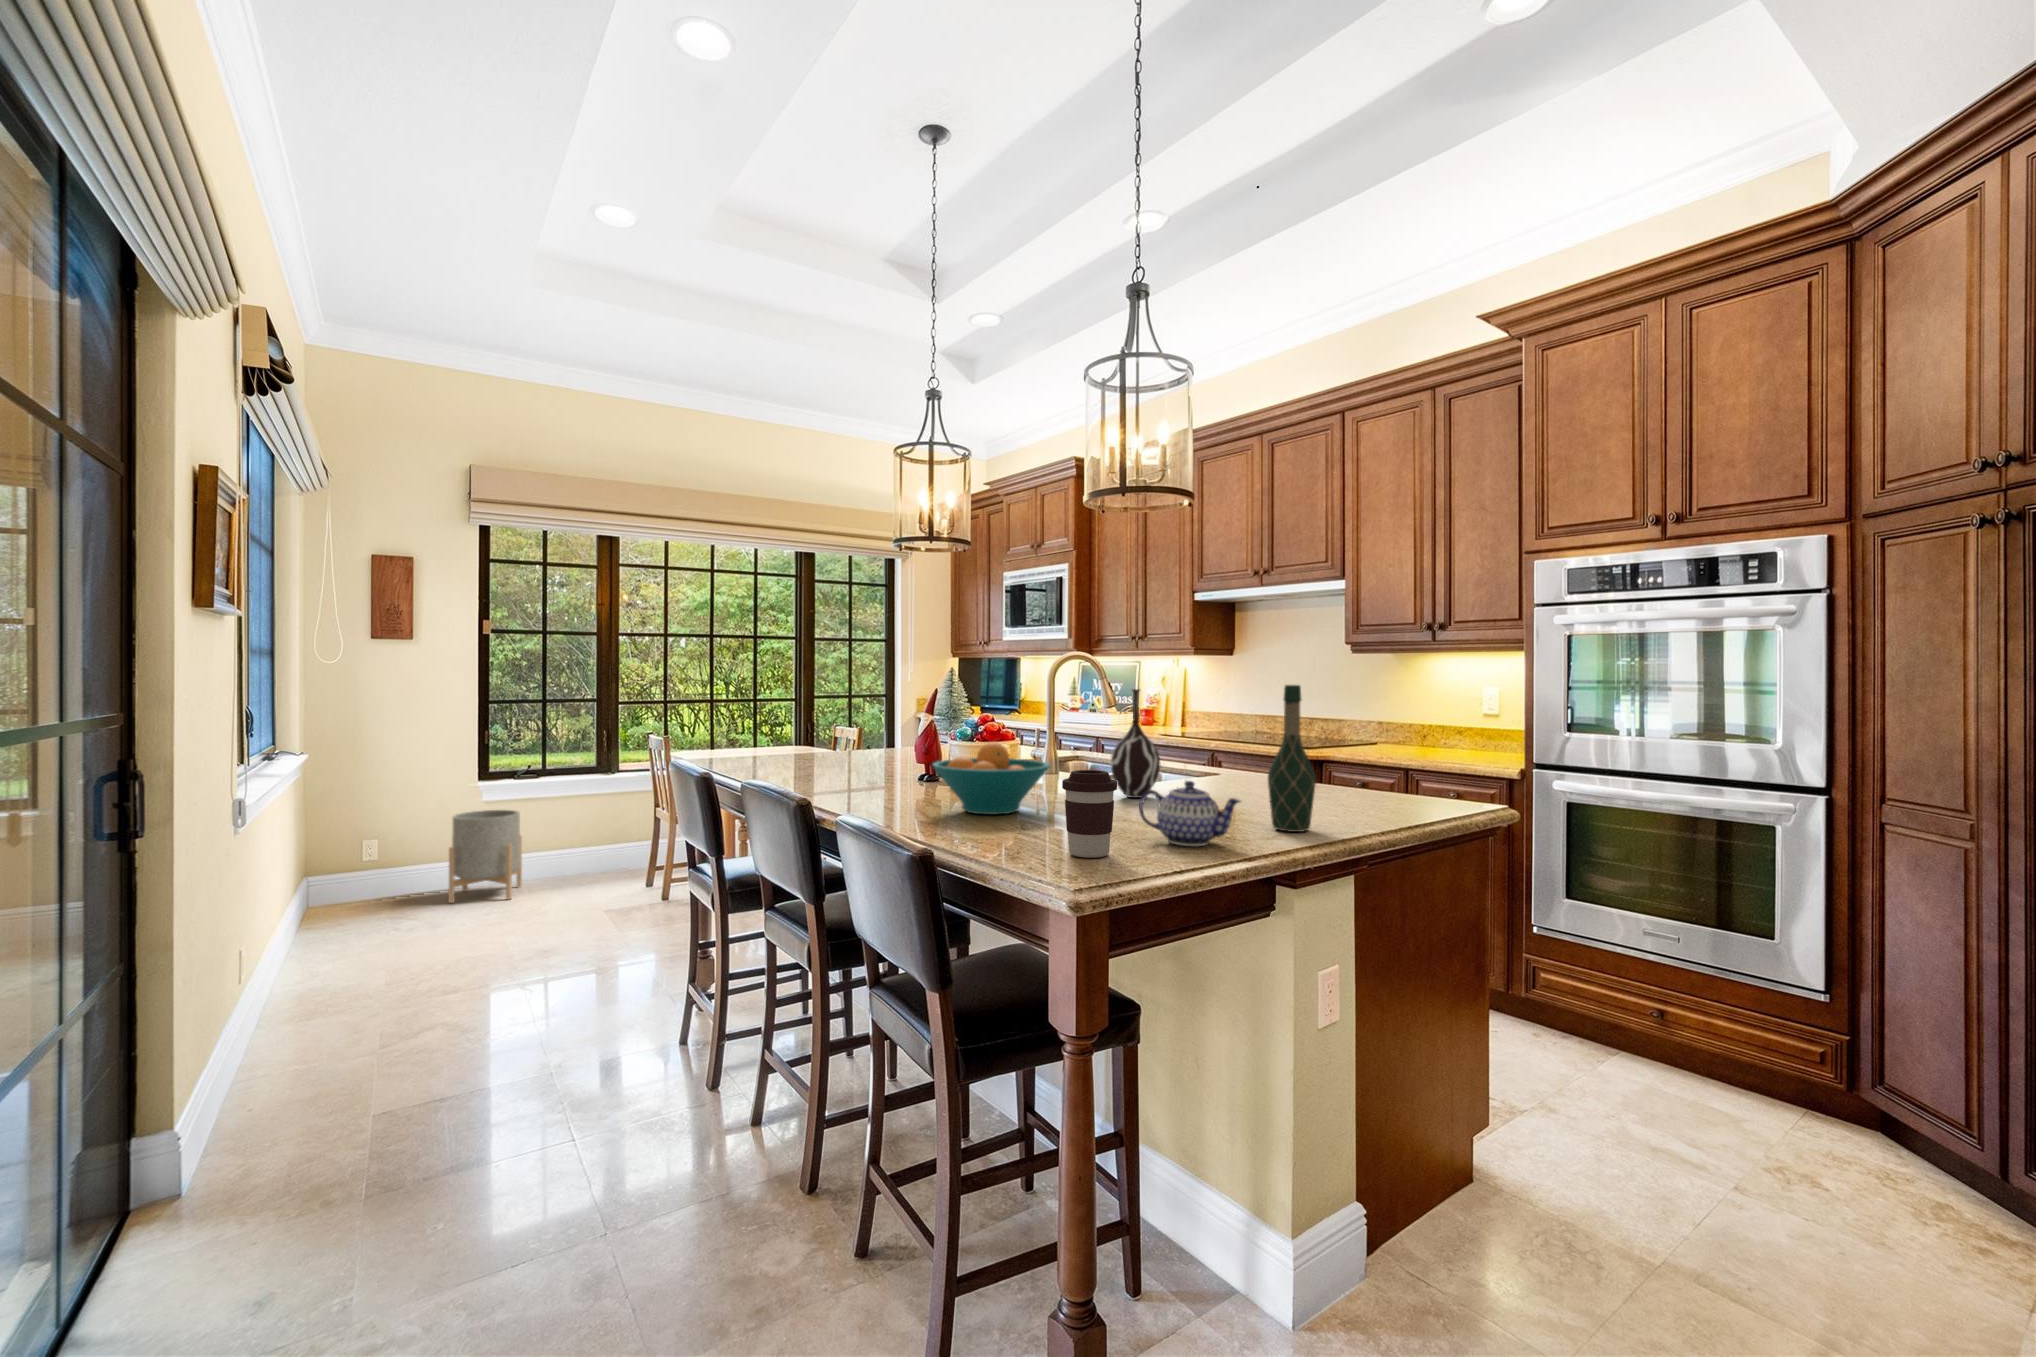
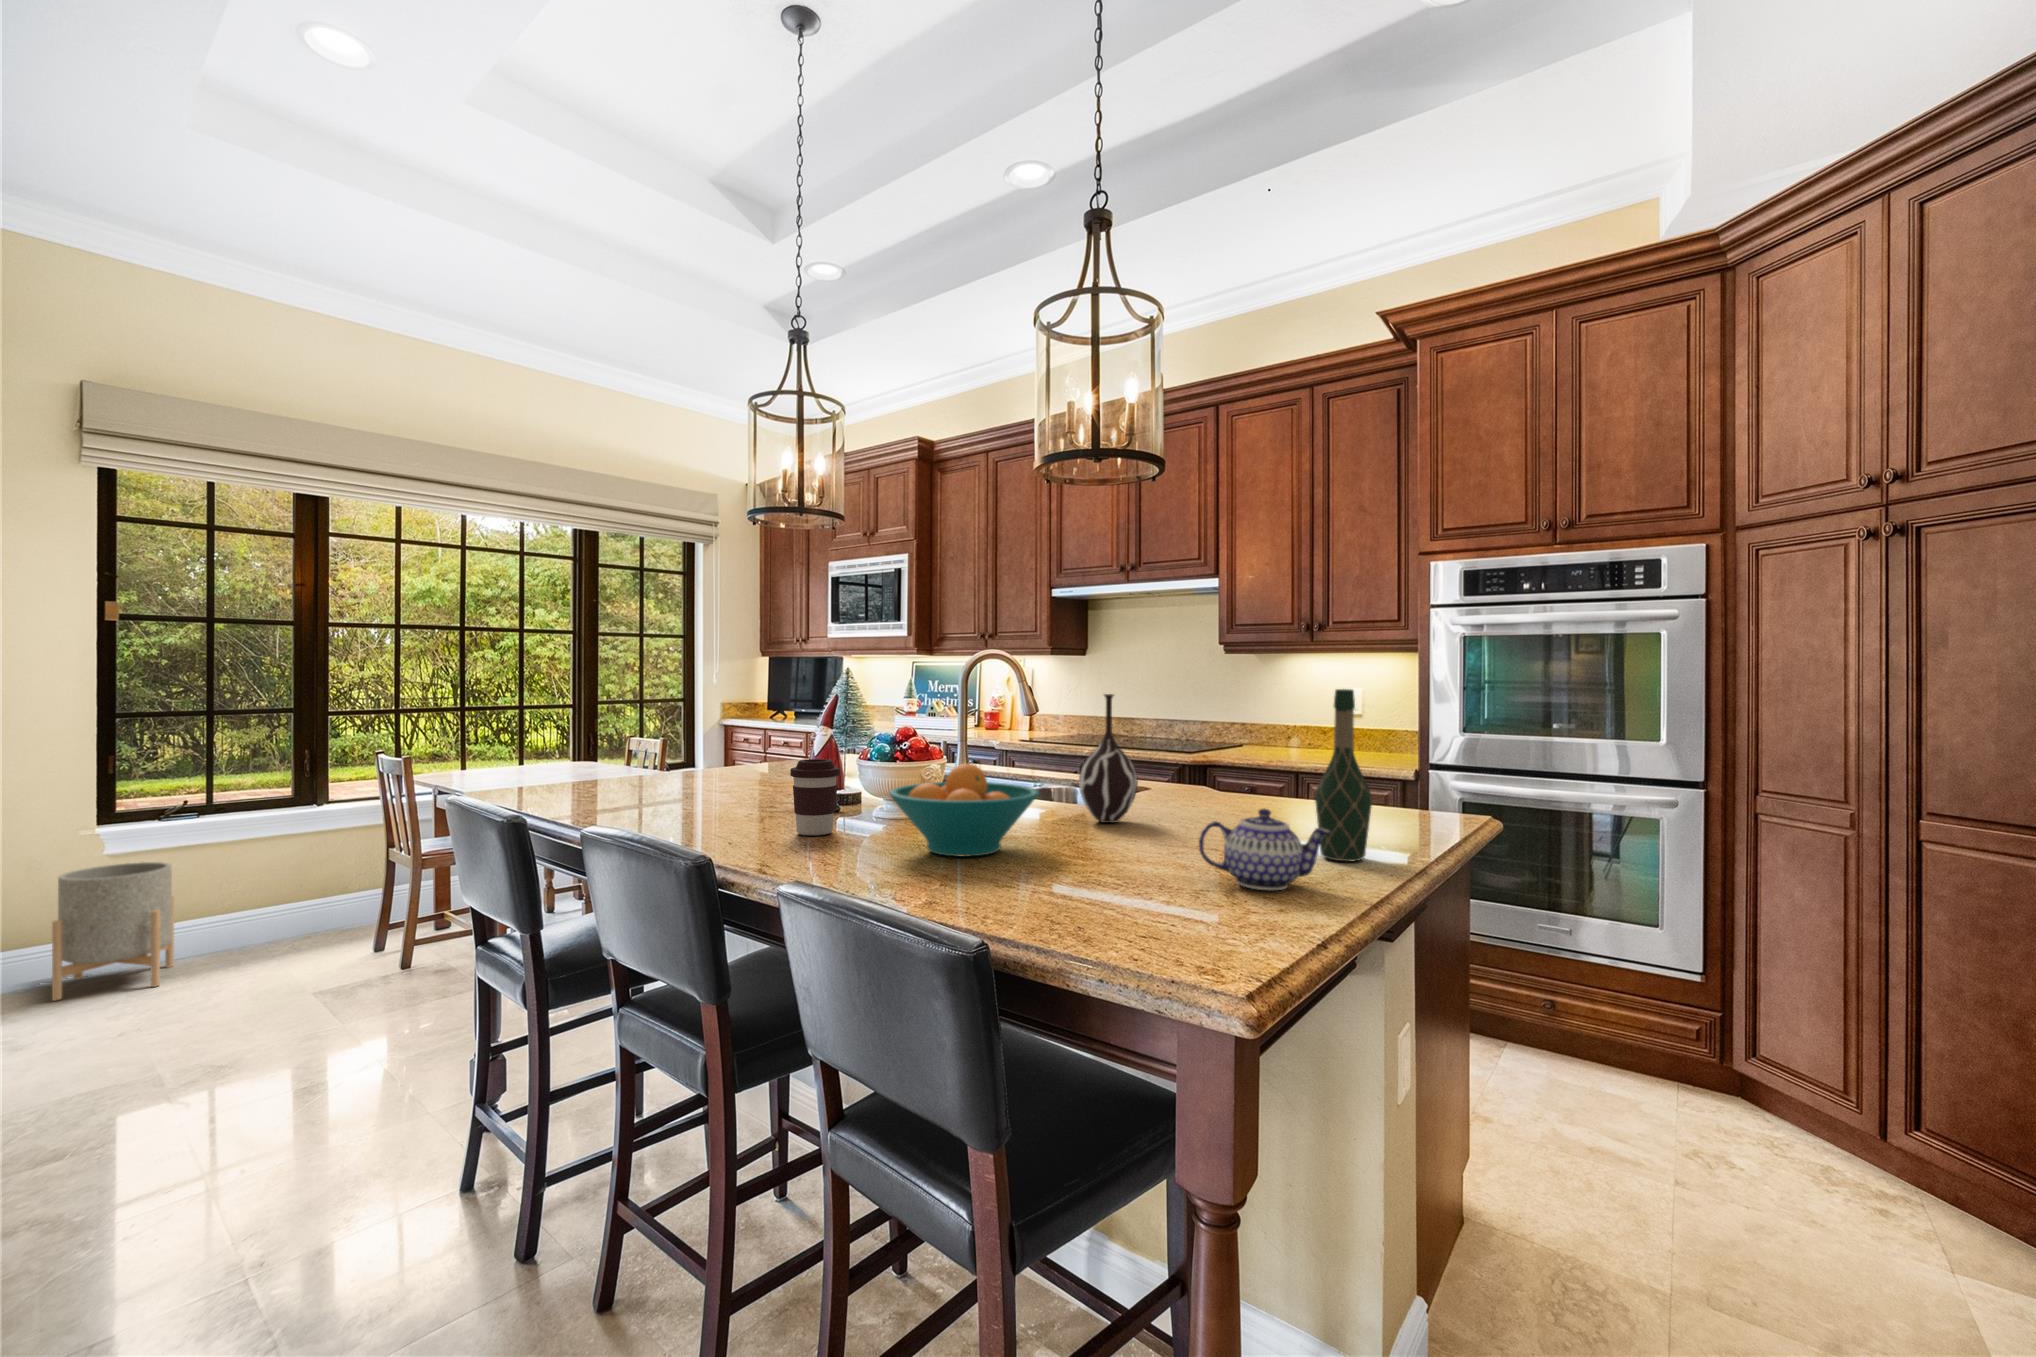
coffee cup: present [1062,770,1117,858] -> present [790,759,840,835]

